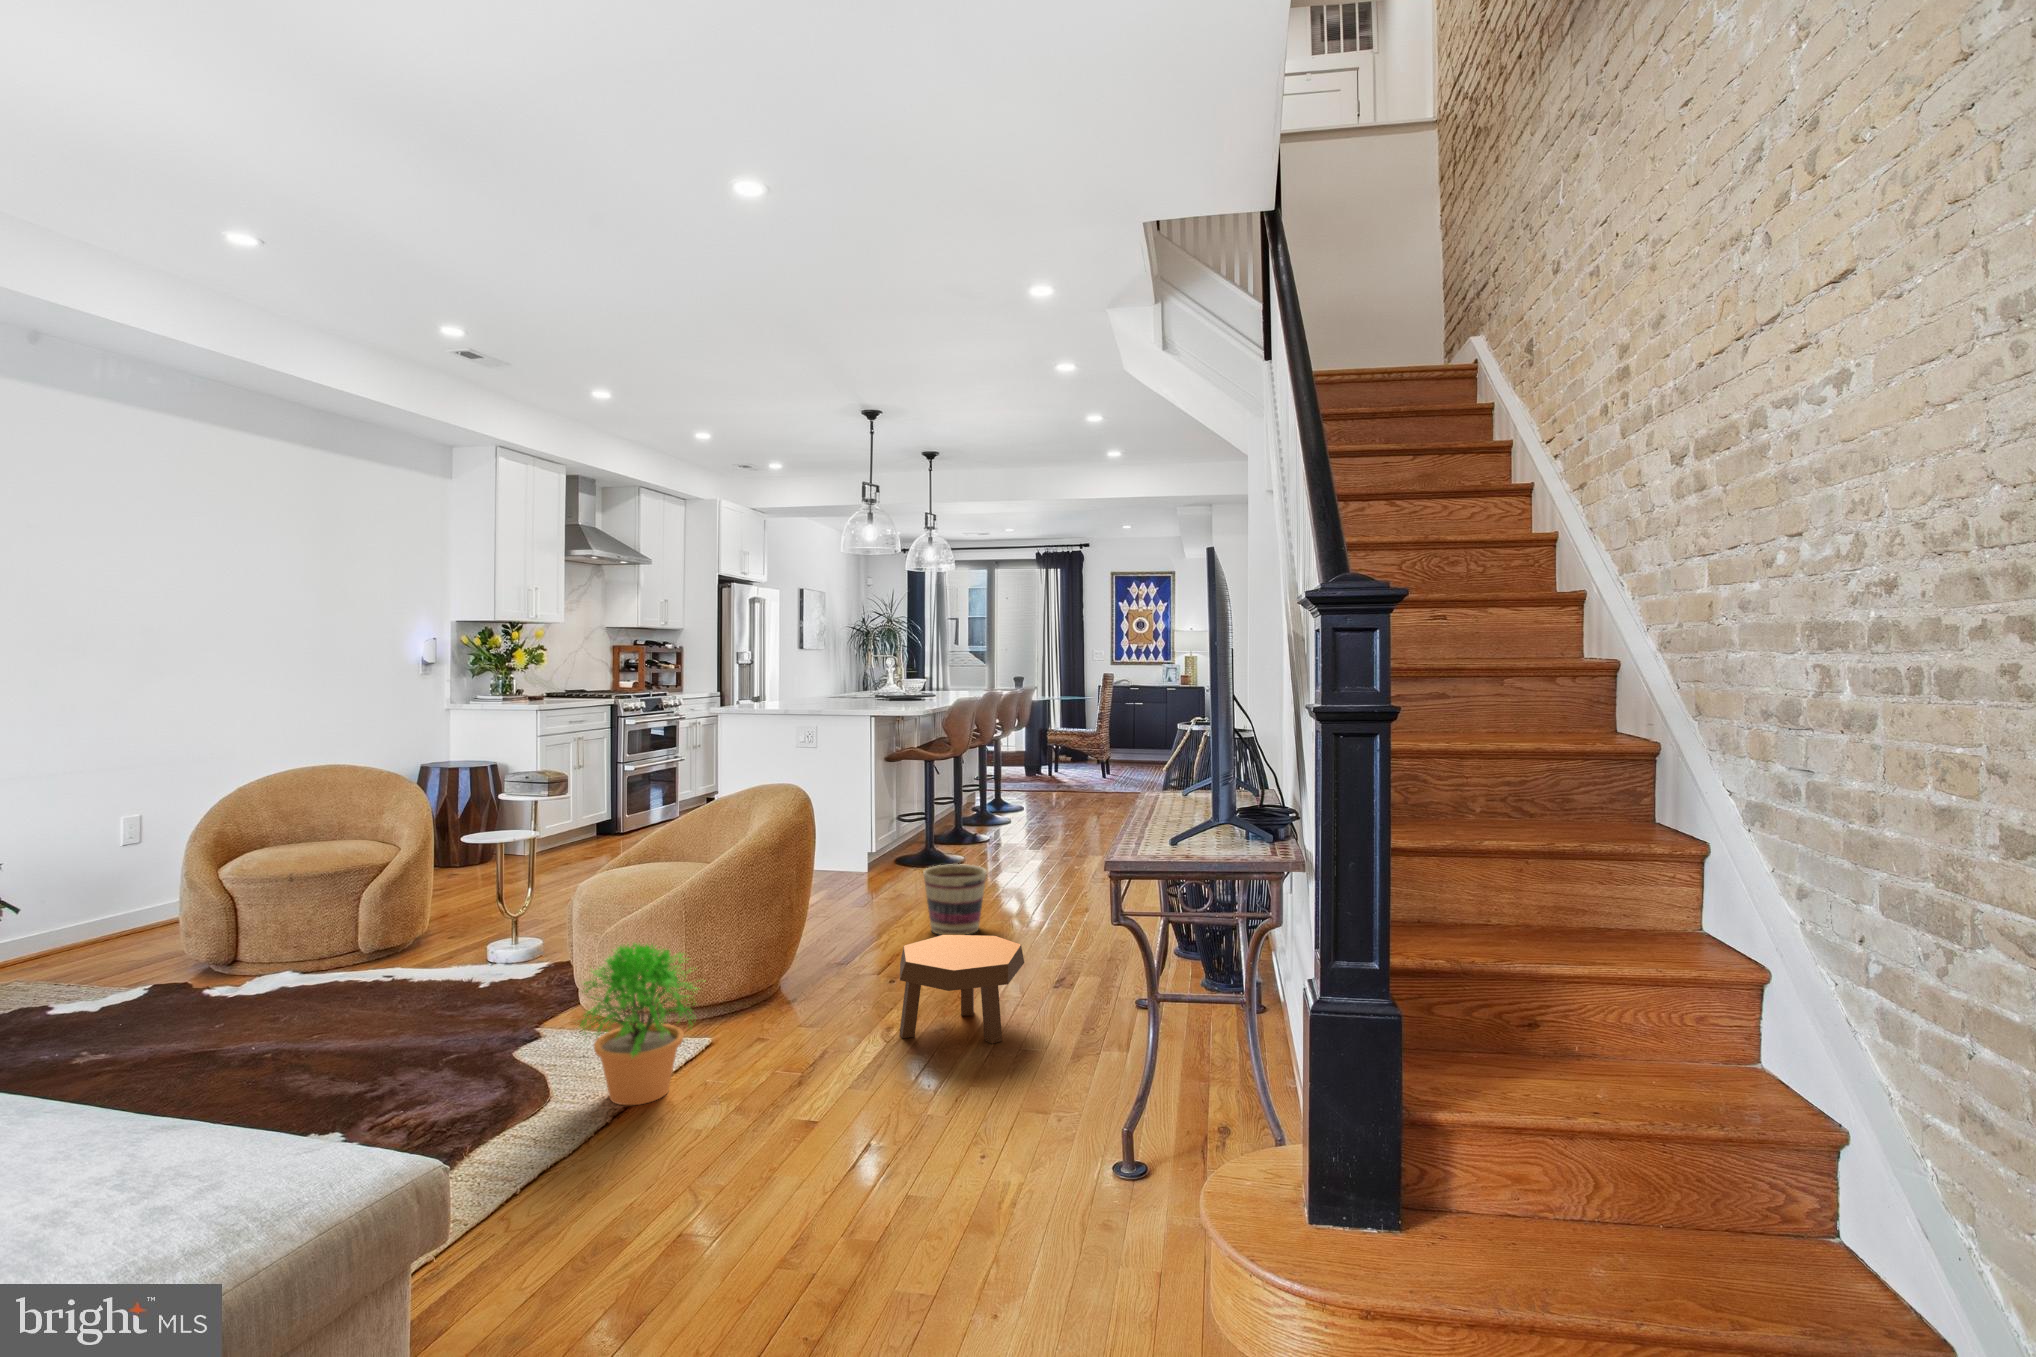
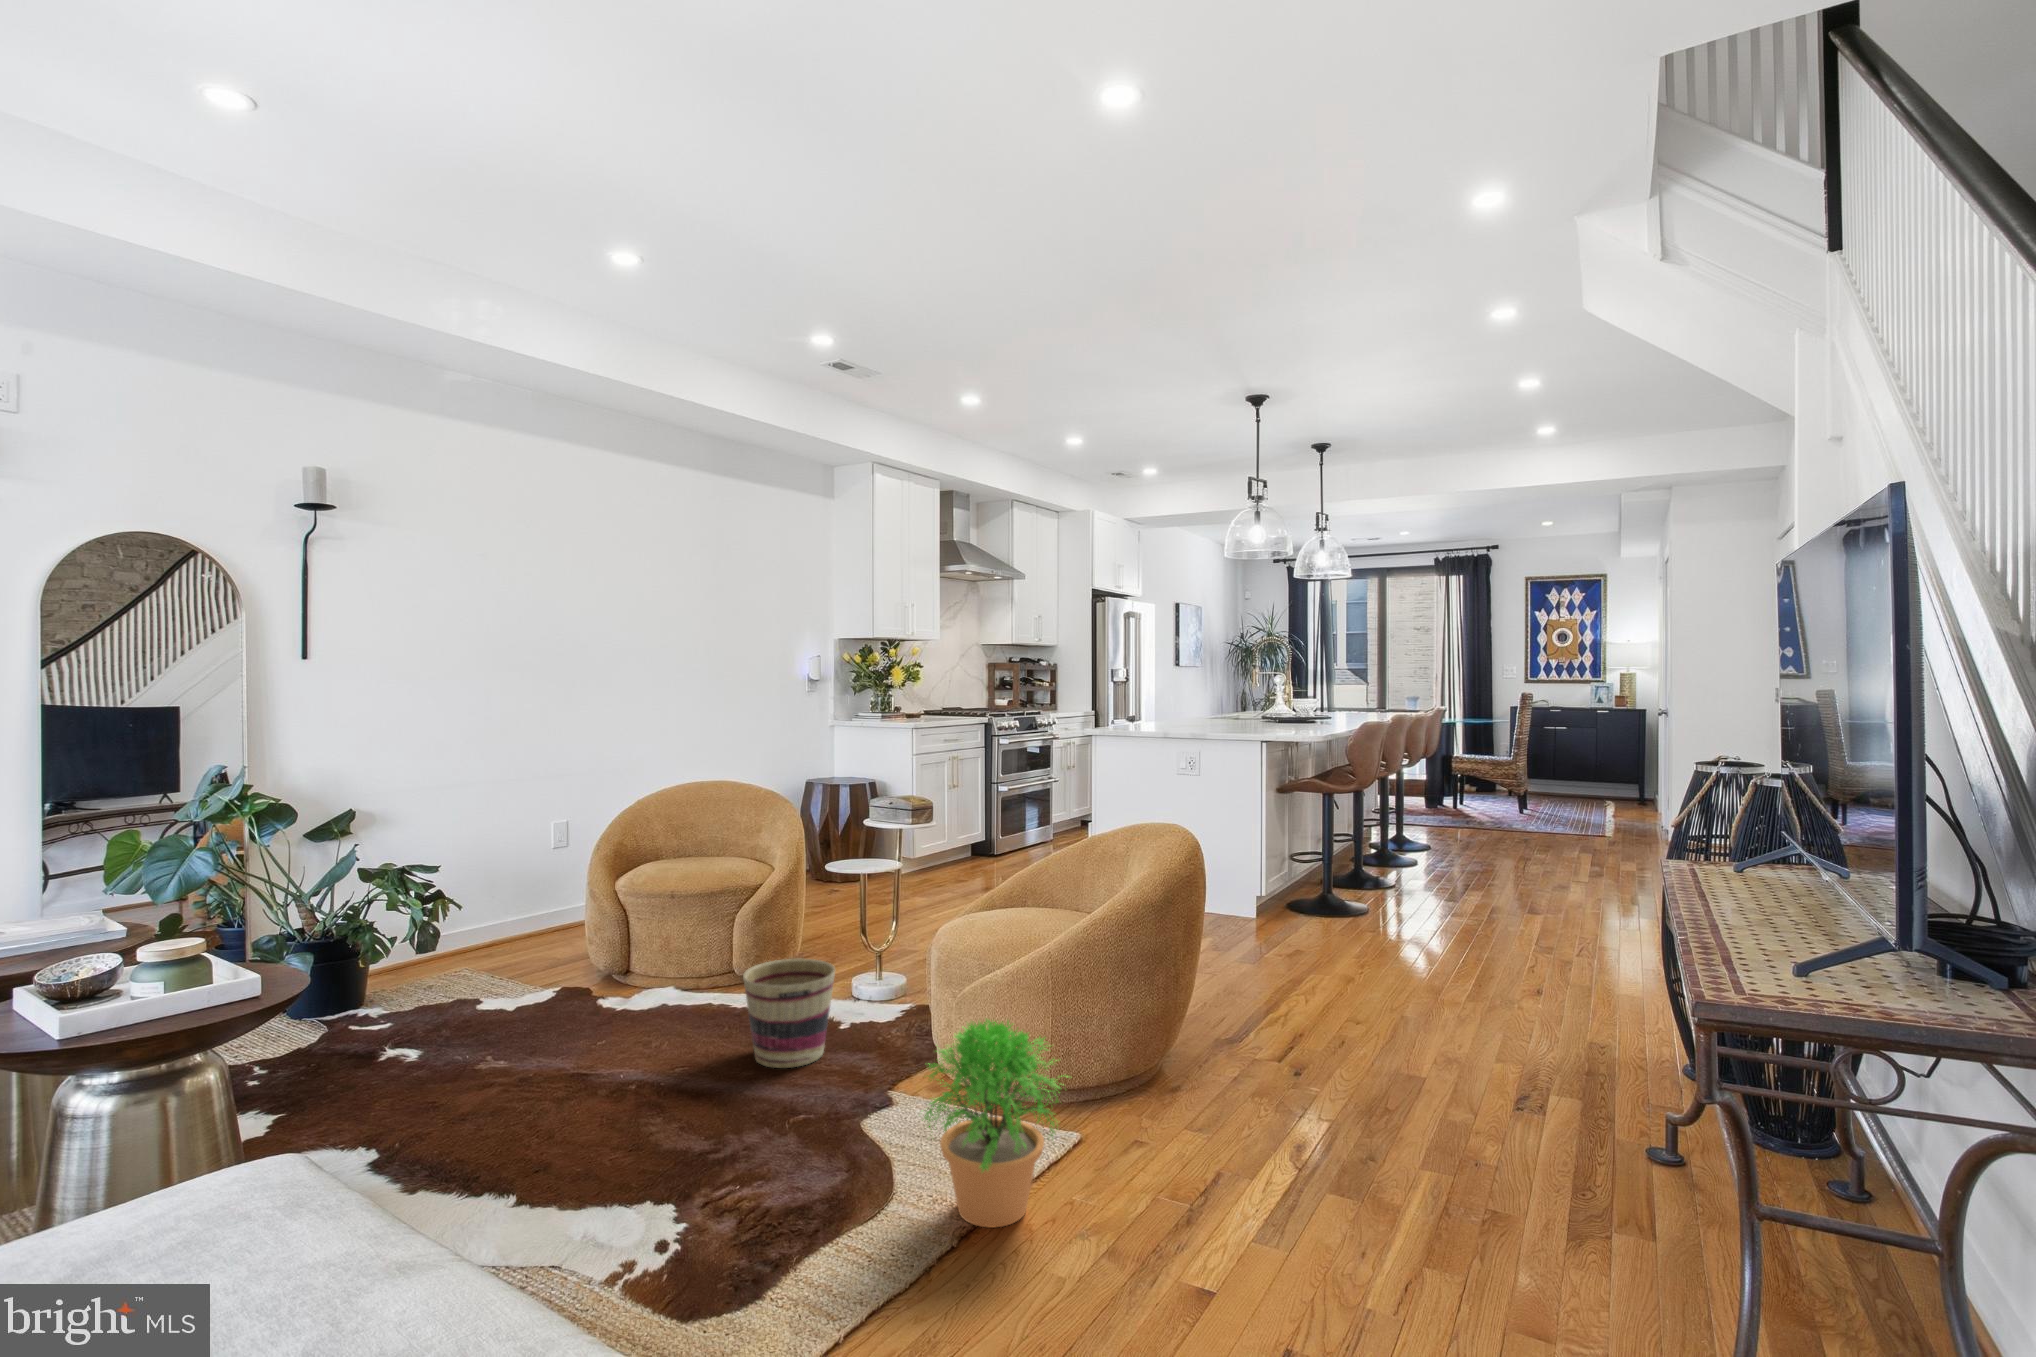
basket: present [923,864,987,935] -> present [743,959,835,1068]
footstool: present [899,935,1024,1044] -> none [1315,1037,1497,1213]

